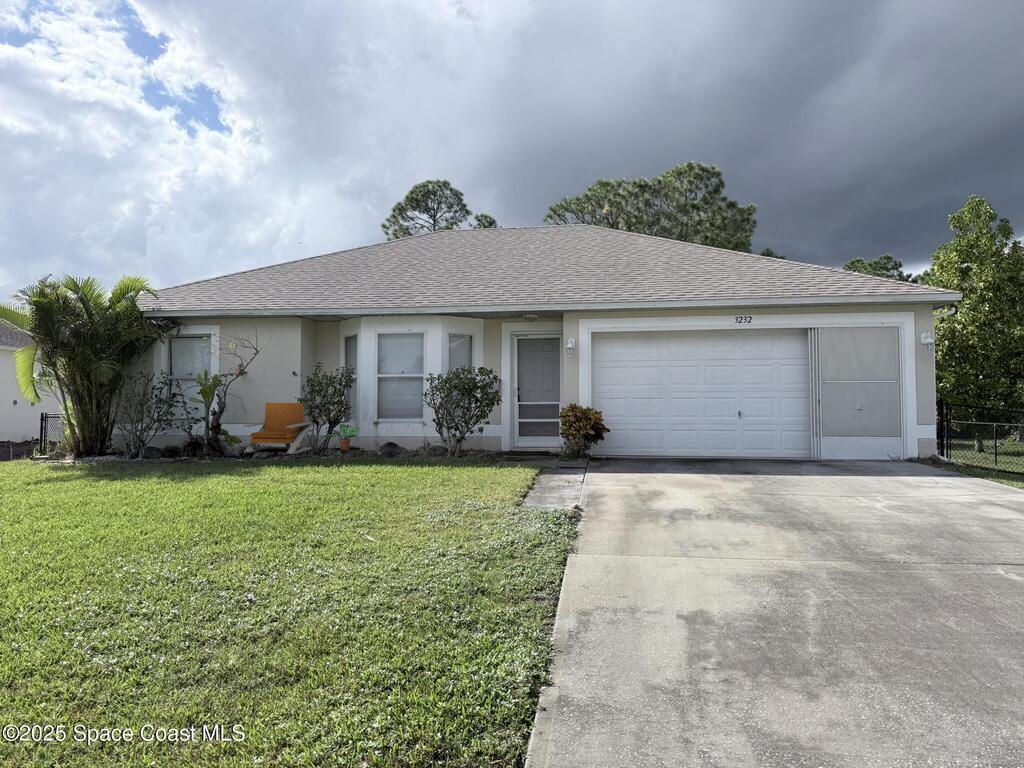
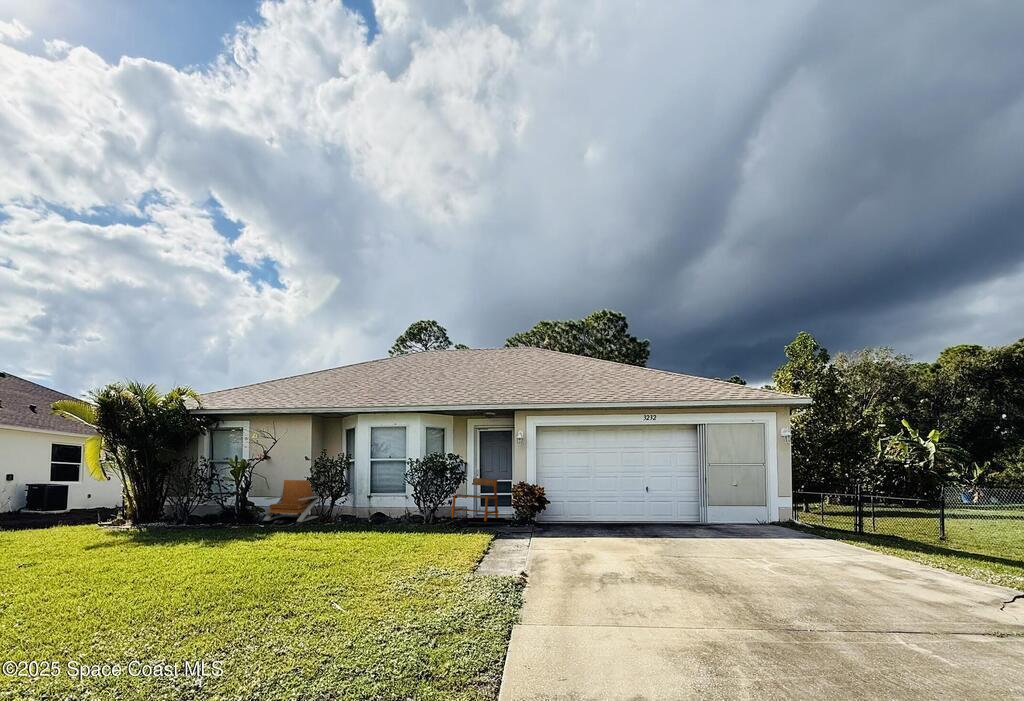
bench: none [481,399,542,454] -> present [451,478,499,521]
potted plant: present [322,424,359,450] -> none [326,497,357,518]

